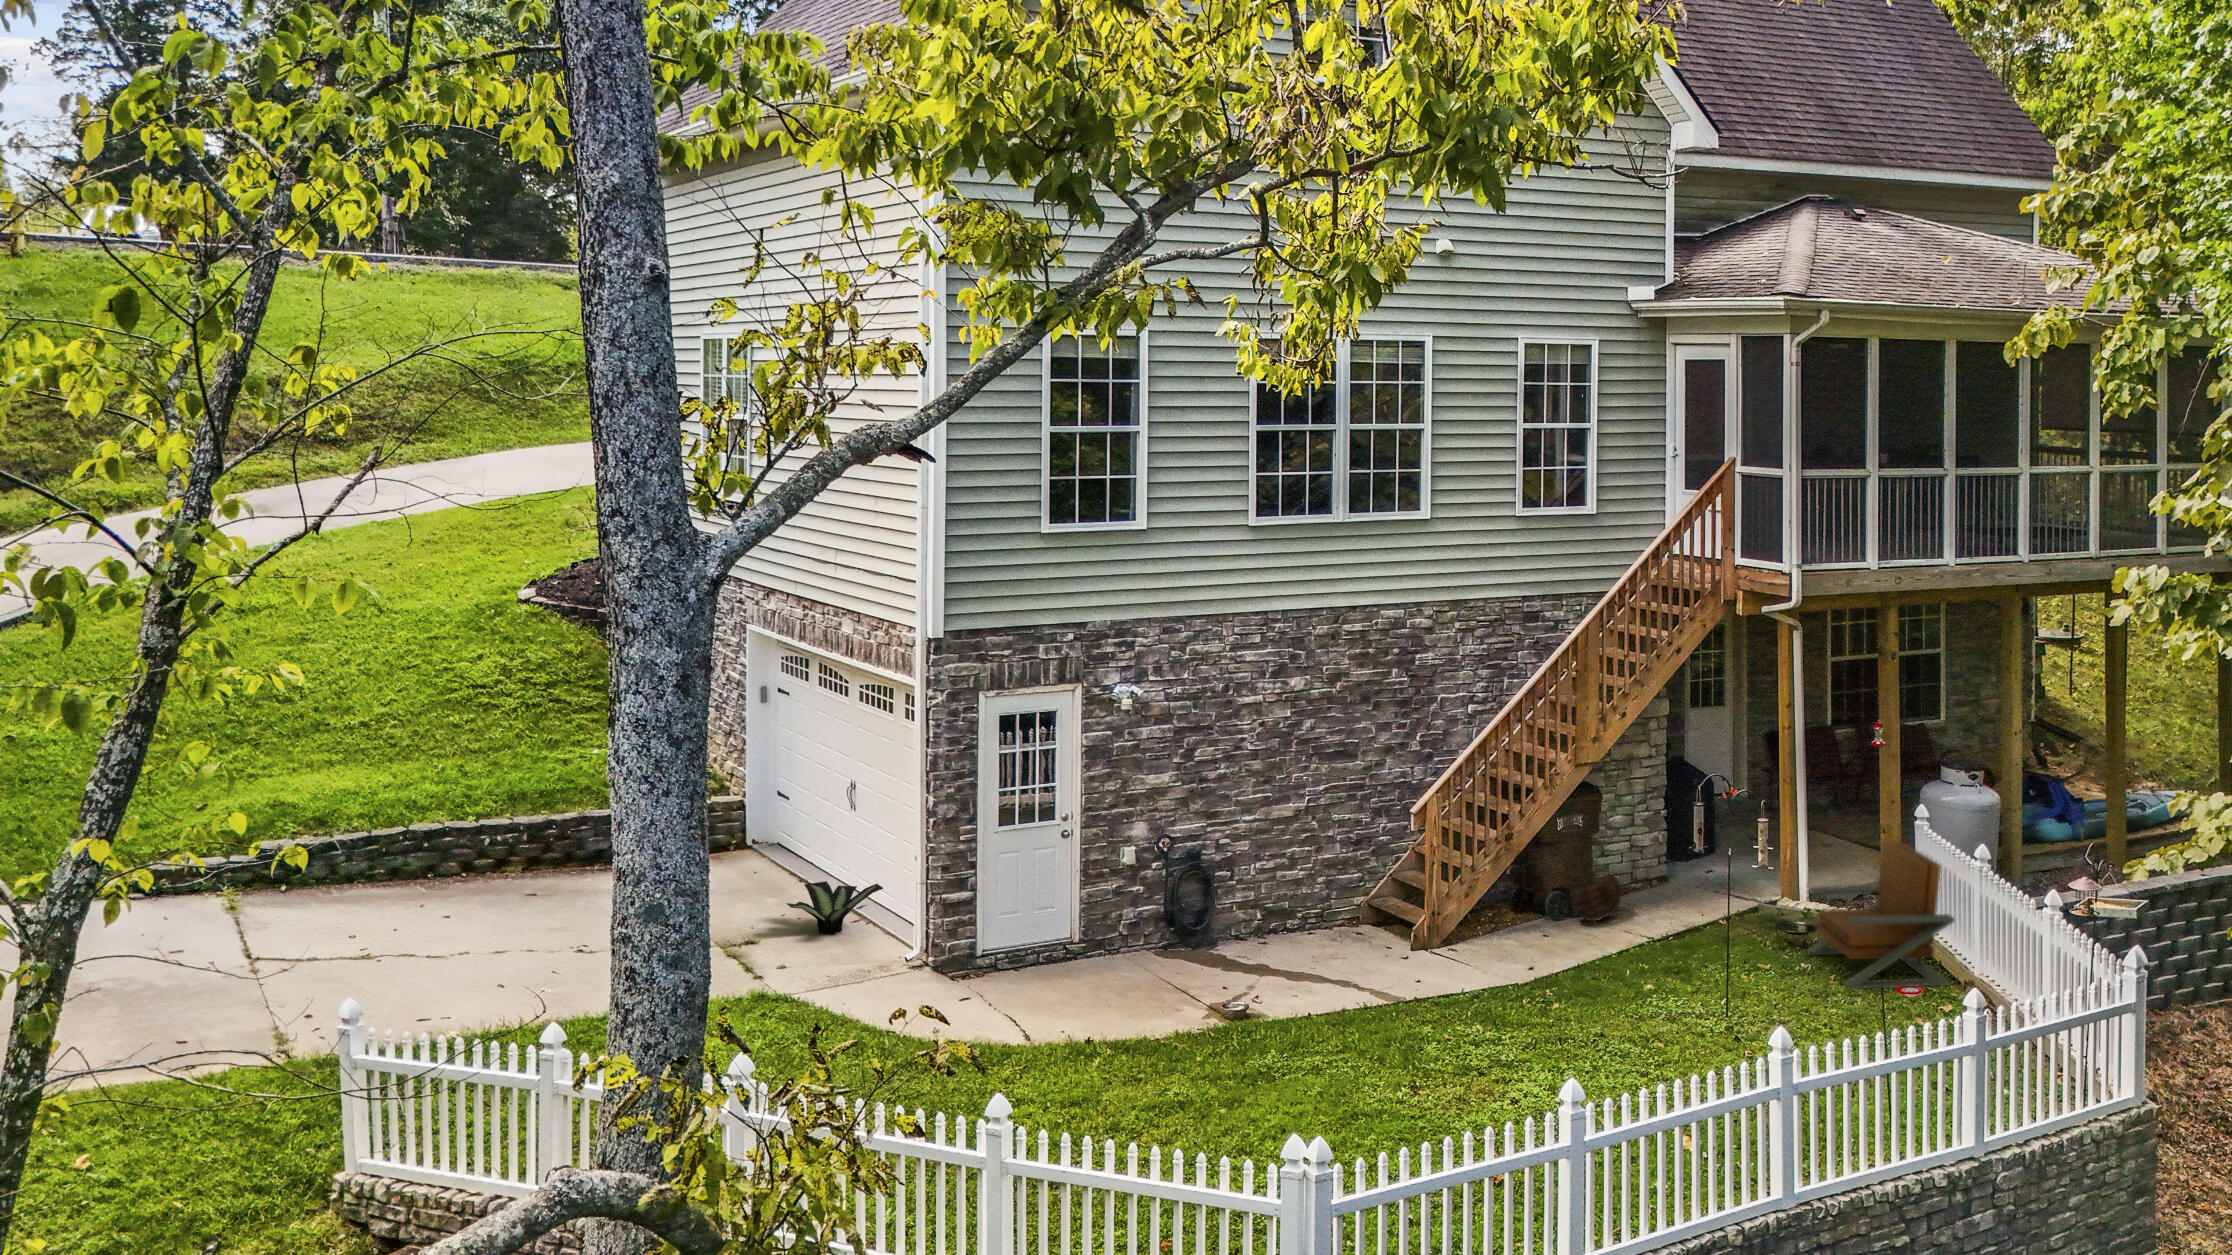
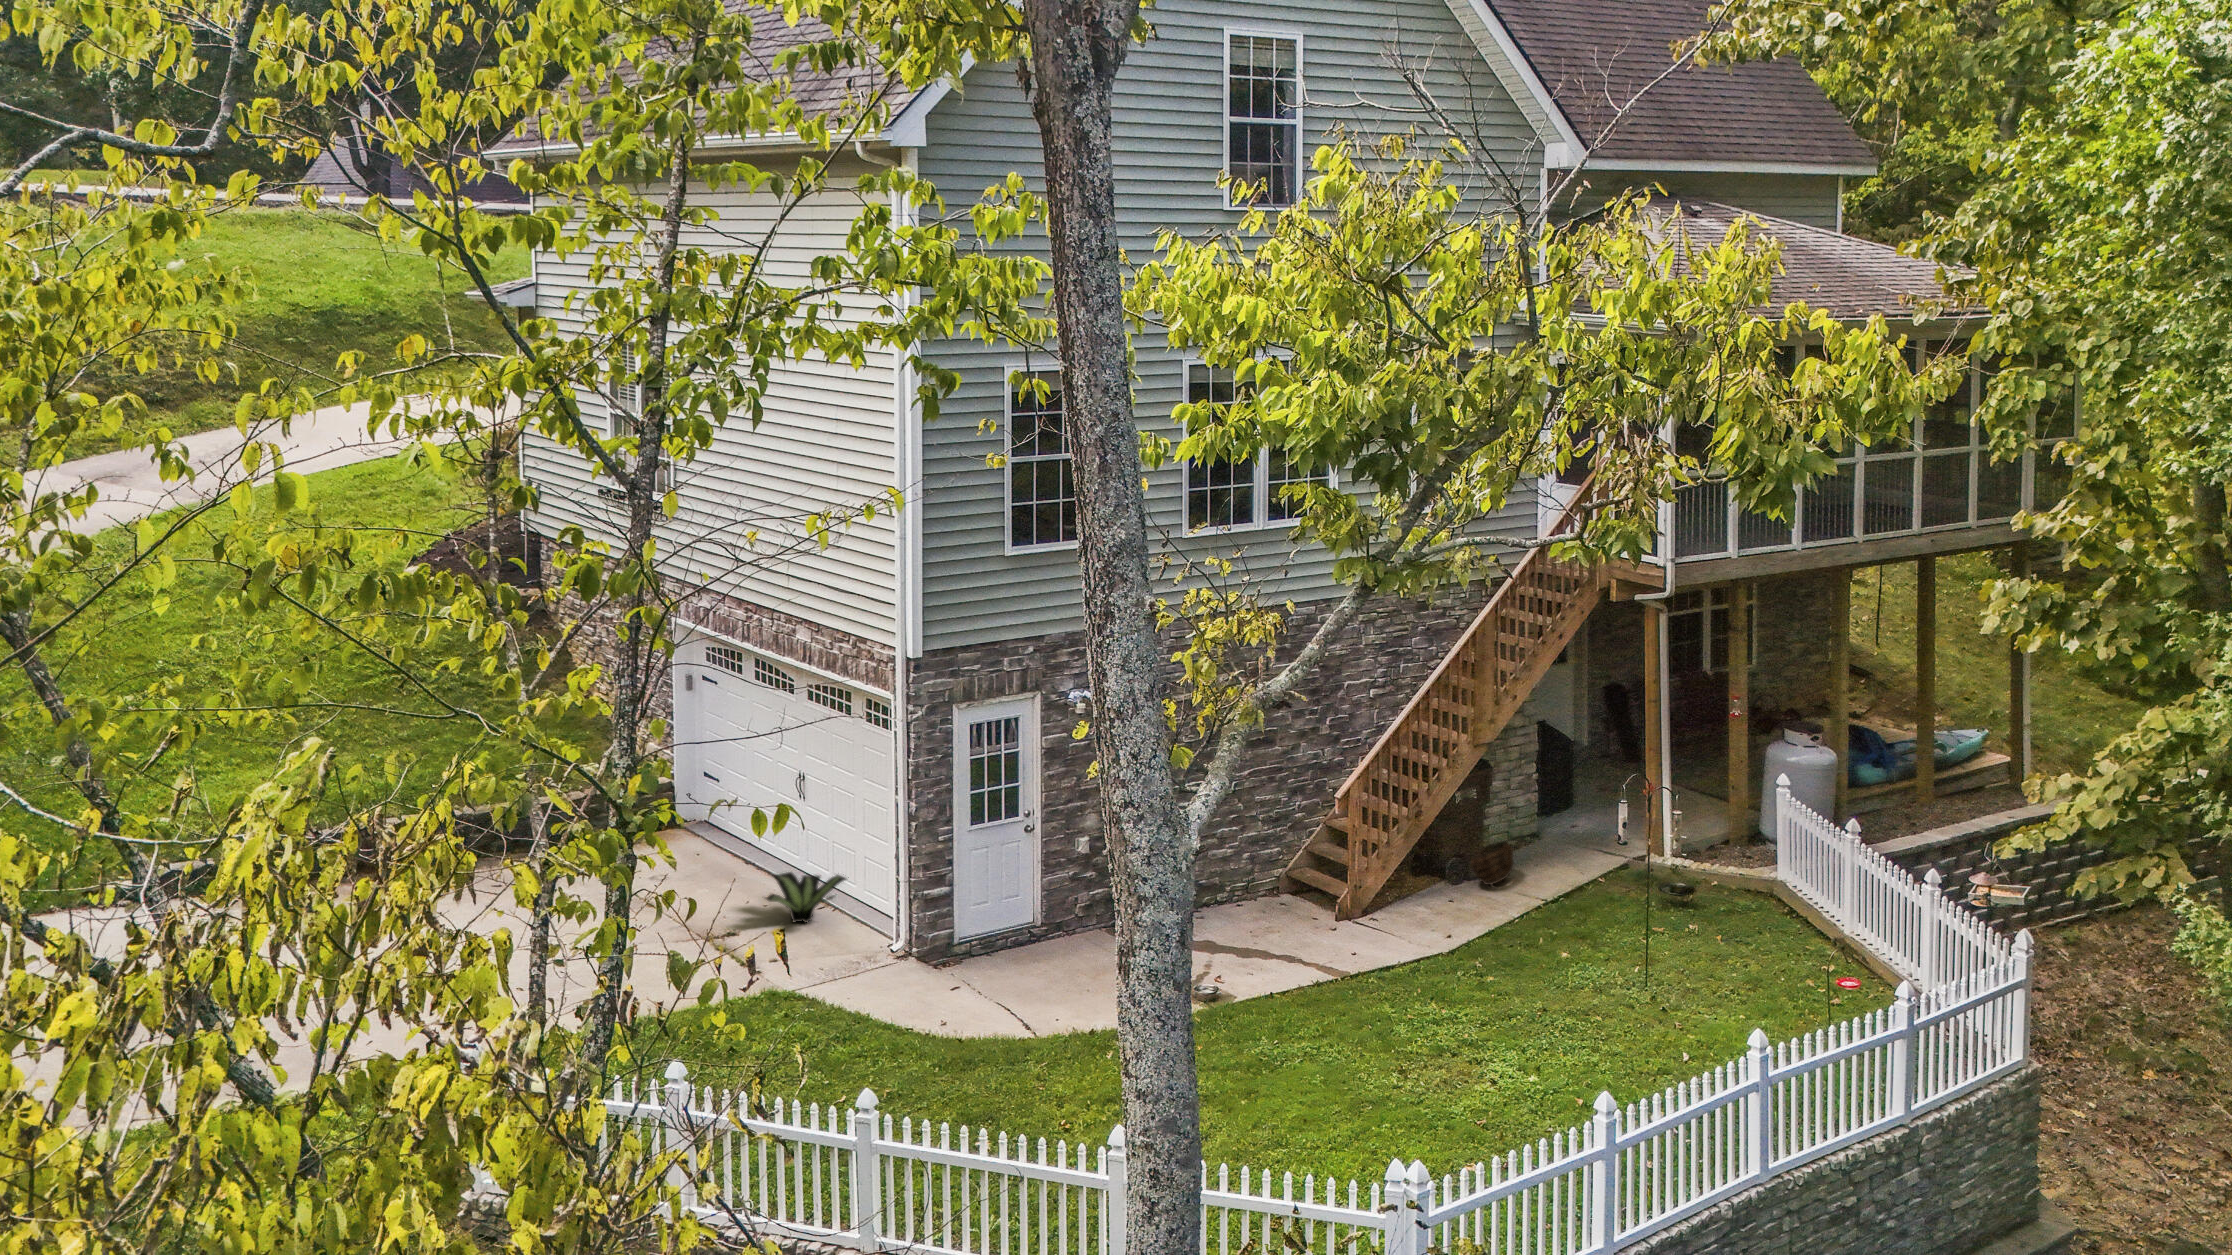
lounge chair: present [1809,842,1955,989] -> none [1690,814,1829,951]

